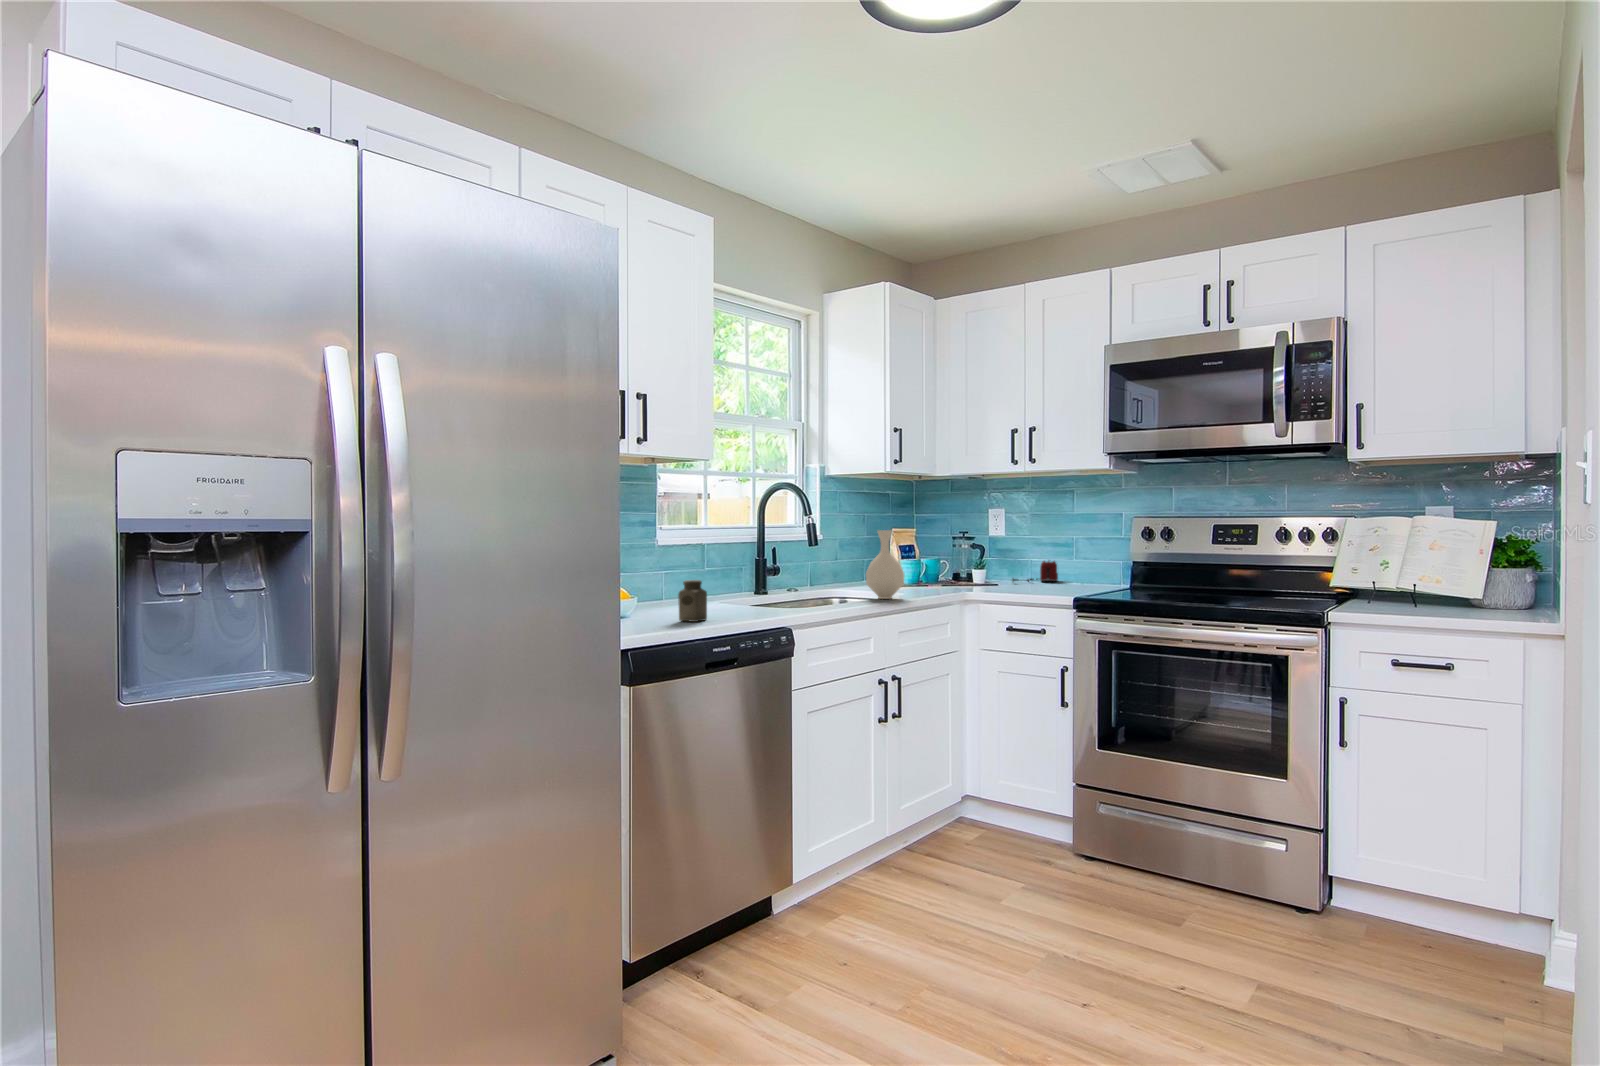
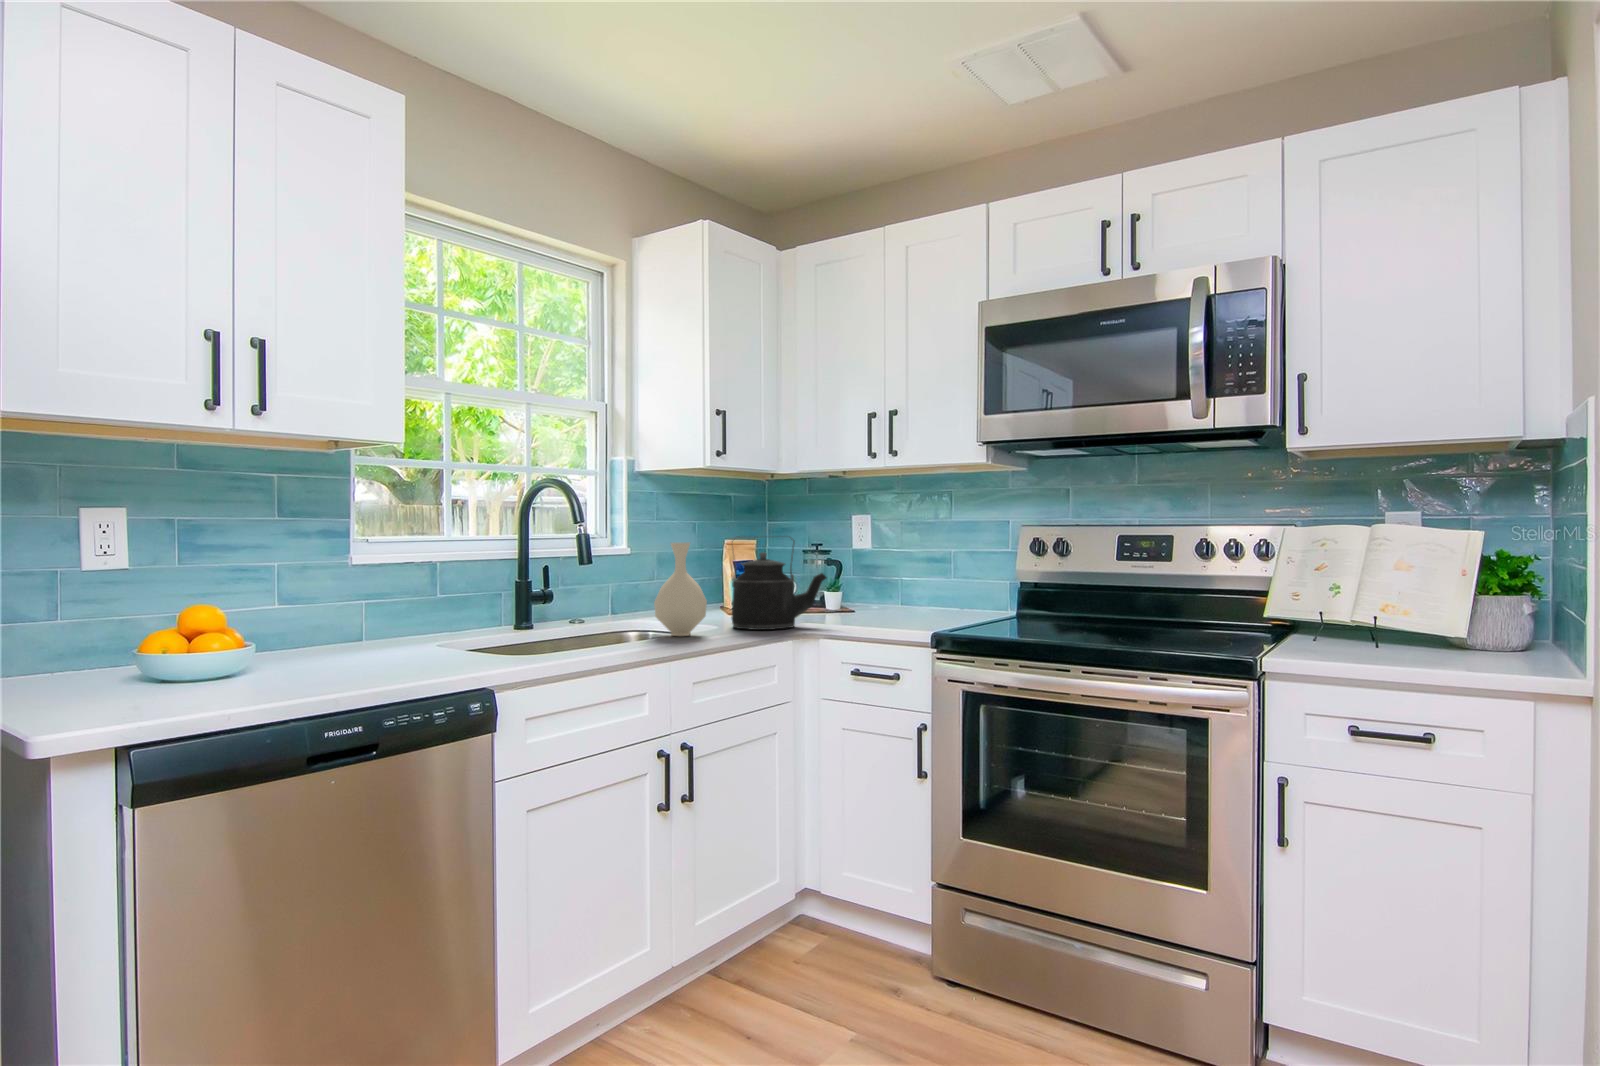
kettle: none [915,526,988,595] -> present [731,539,826,630]
toaster: present [1012,561,1058,582] -> none [870,579,933,609]
salt shaker: present [678,580,707,622] -> none [310,619,359,684]

